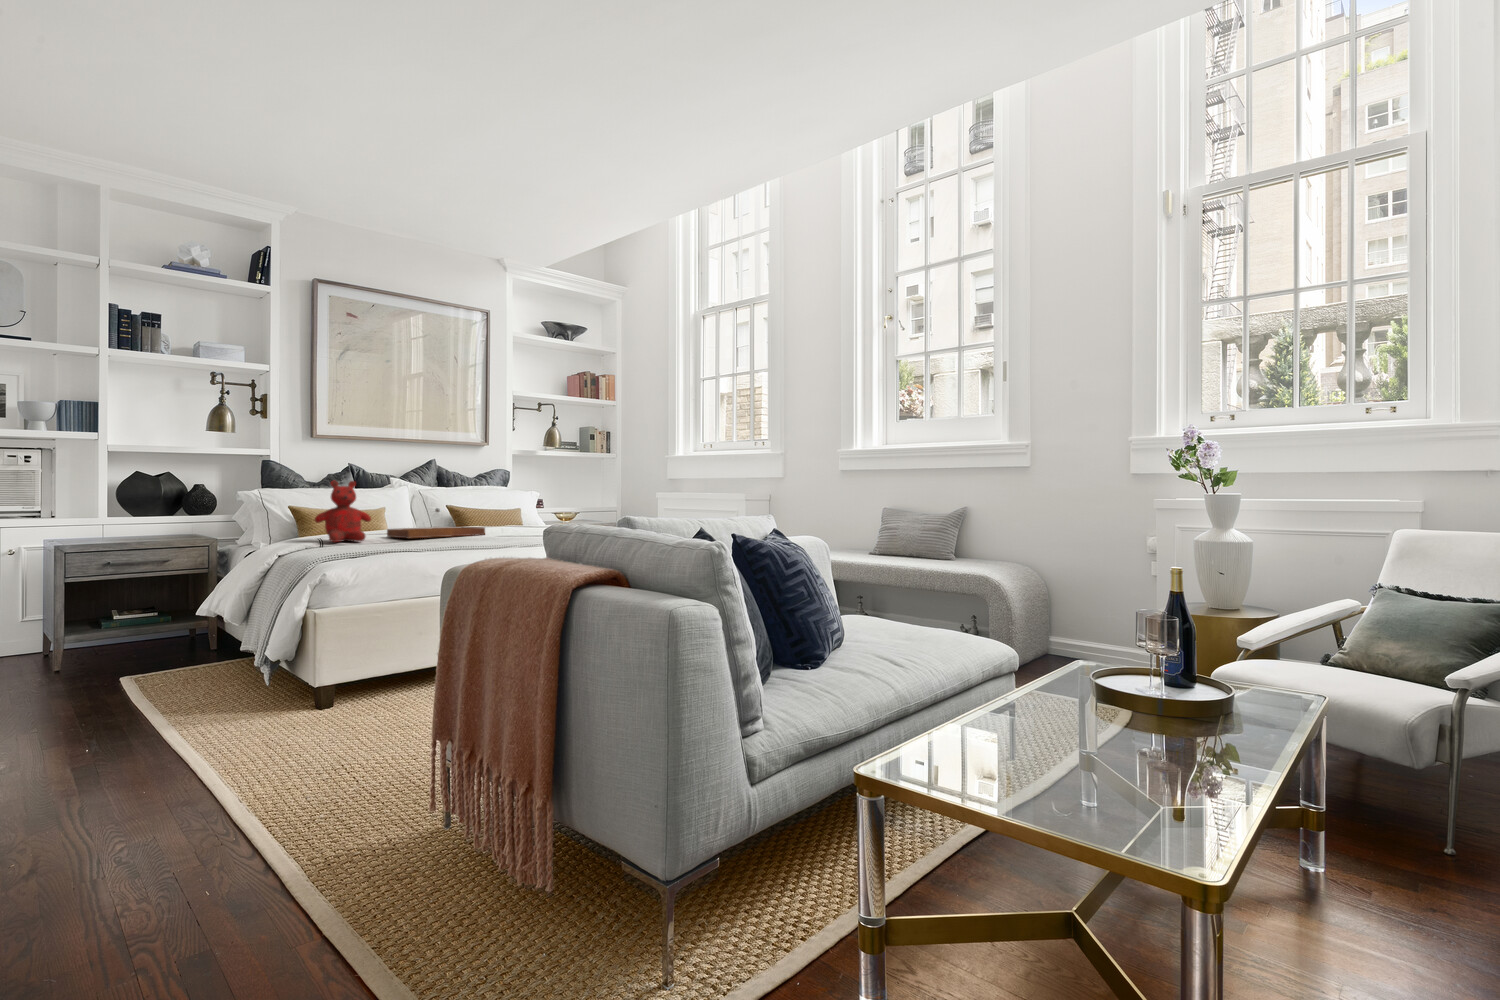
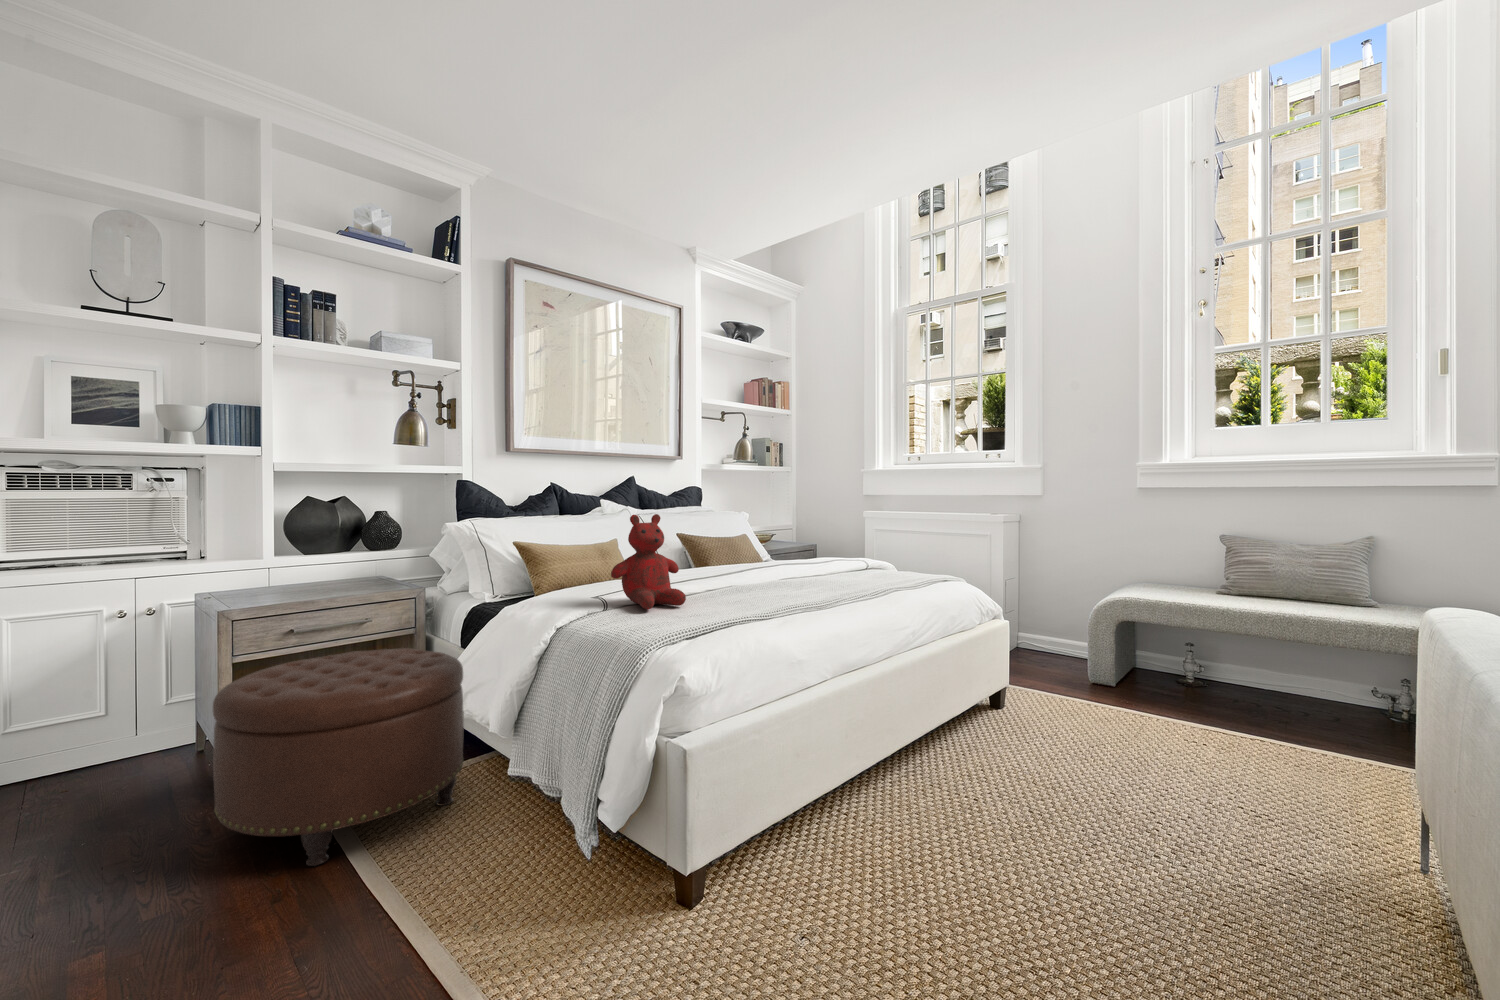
tray: present [387,508,485,538] -> none [688,548,804,597]
ottoman: none [44,576,225,696] -> present [213,648,464,866]

